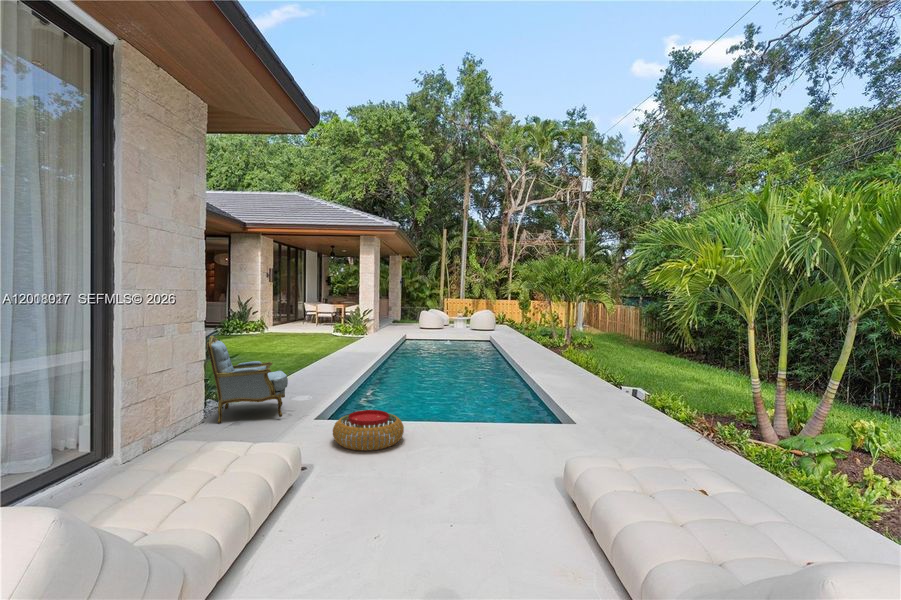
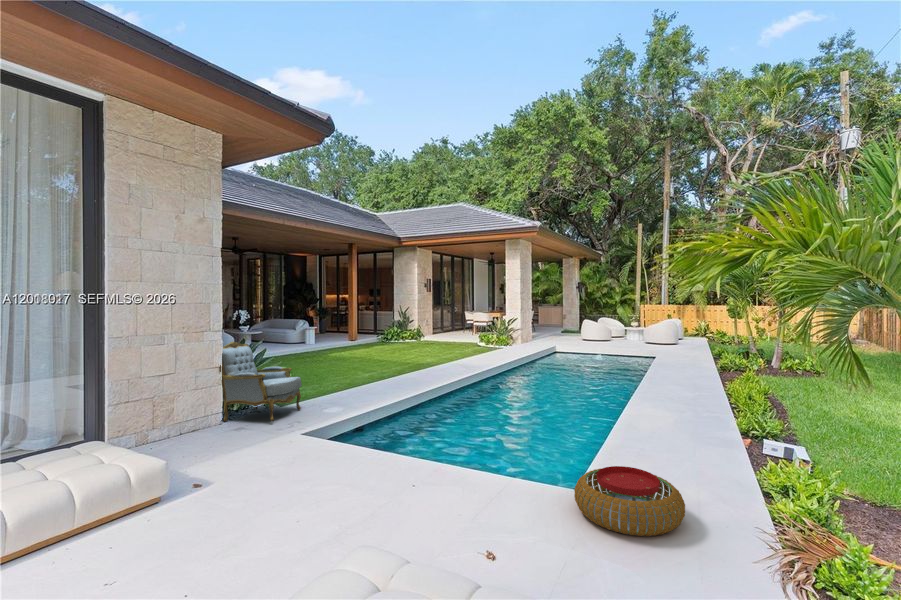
pouf: present [333,410,404,451] -> present [574,466,685,536]

